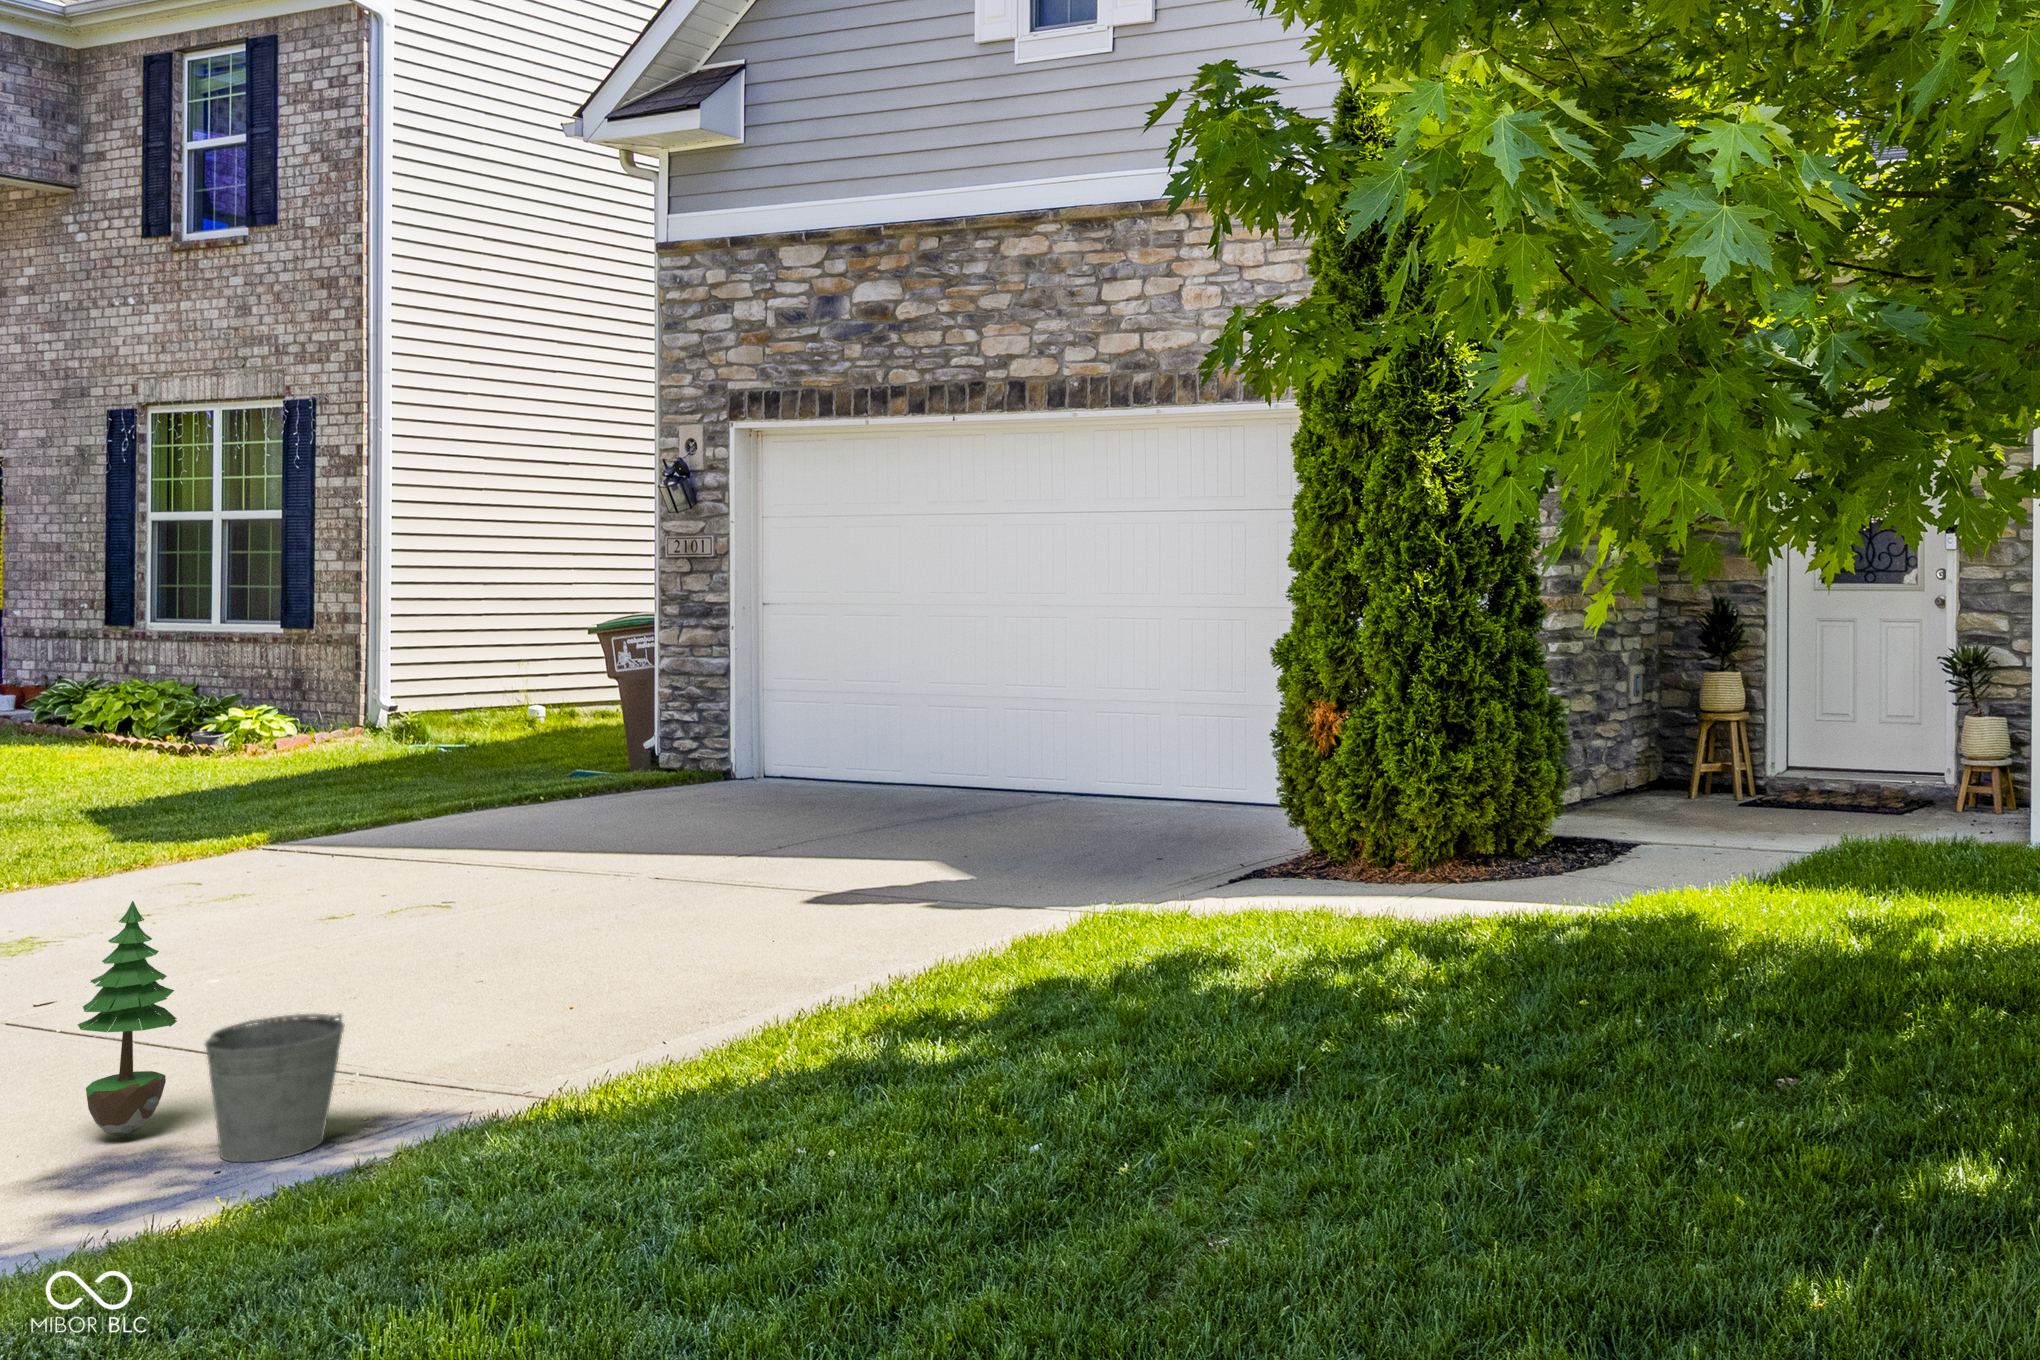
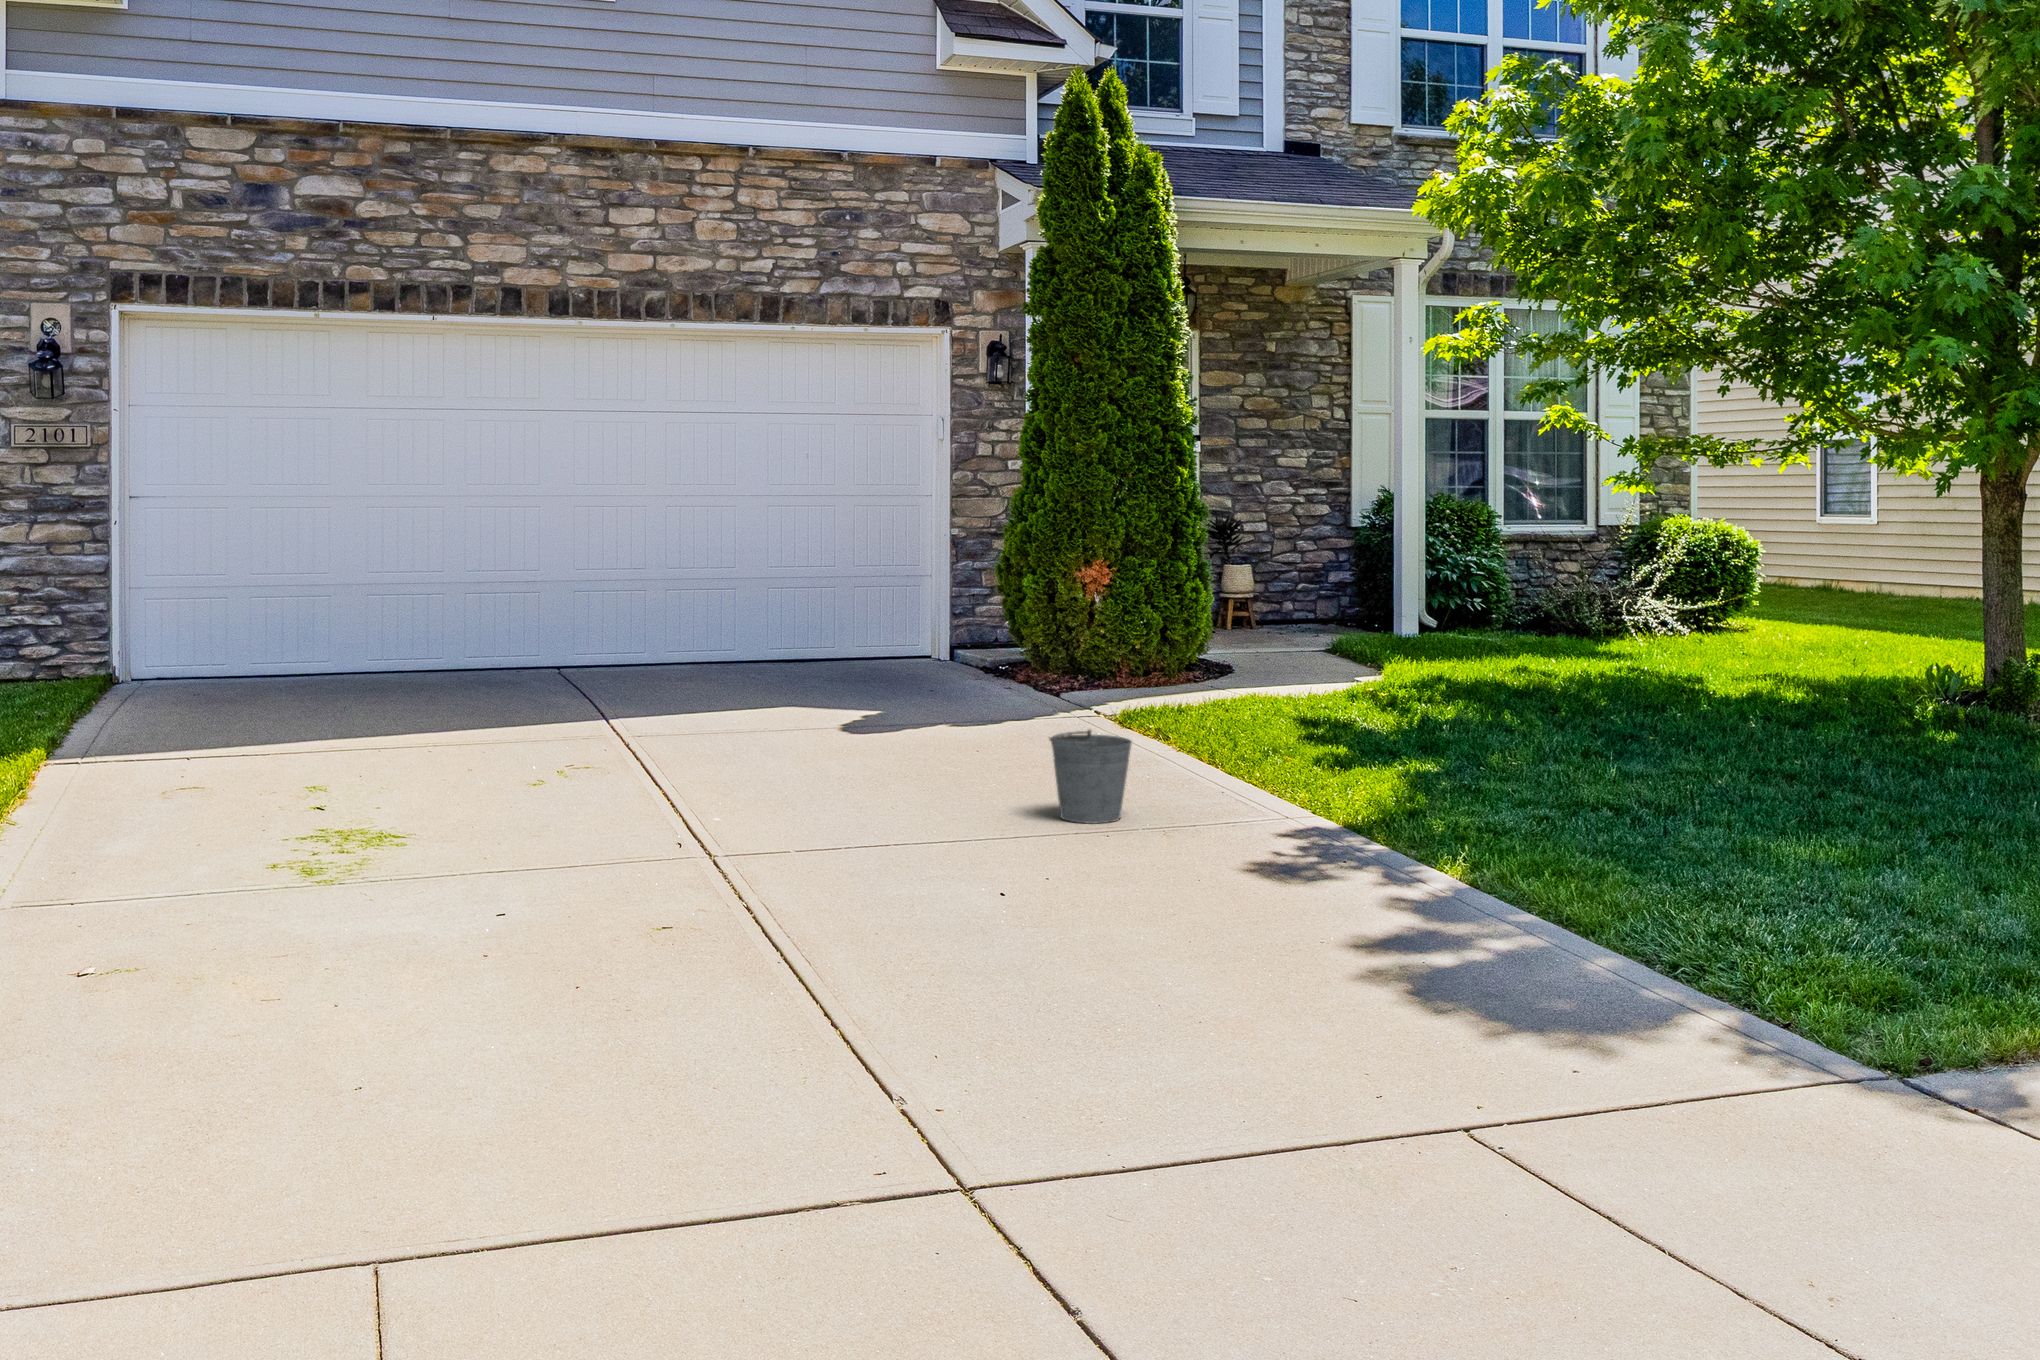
potted tree: present [78,901,177,1138] -> none [954,659,1013,828]

